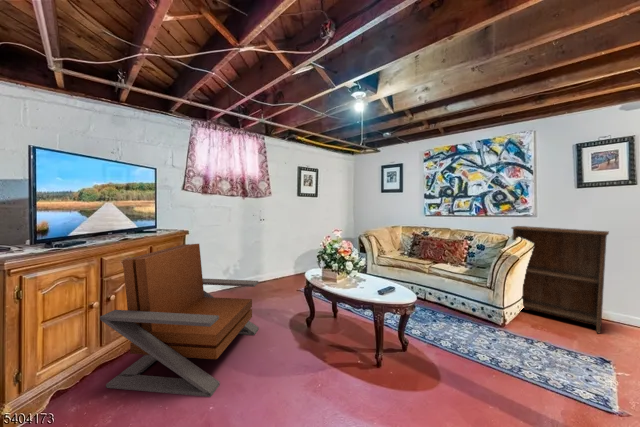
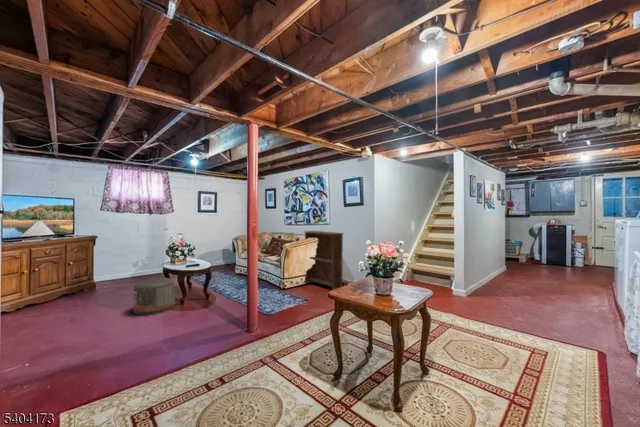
lounge chair: present [100,244,259,397] -> none [27,243,134,315]
pouf: none [304,313,373,401] -> present [134,278,175,315]

